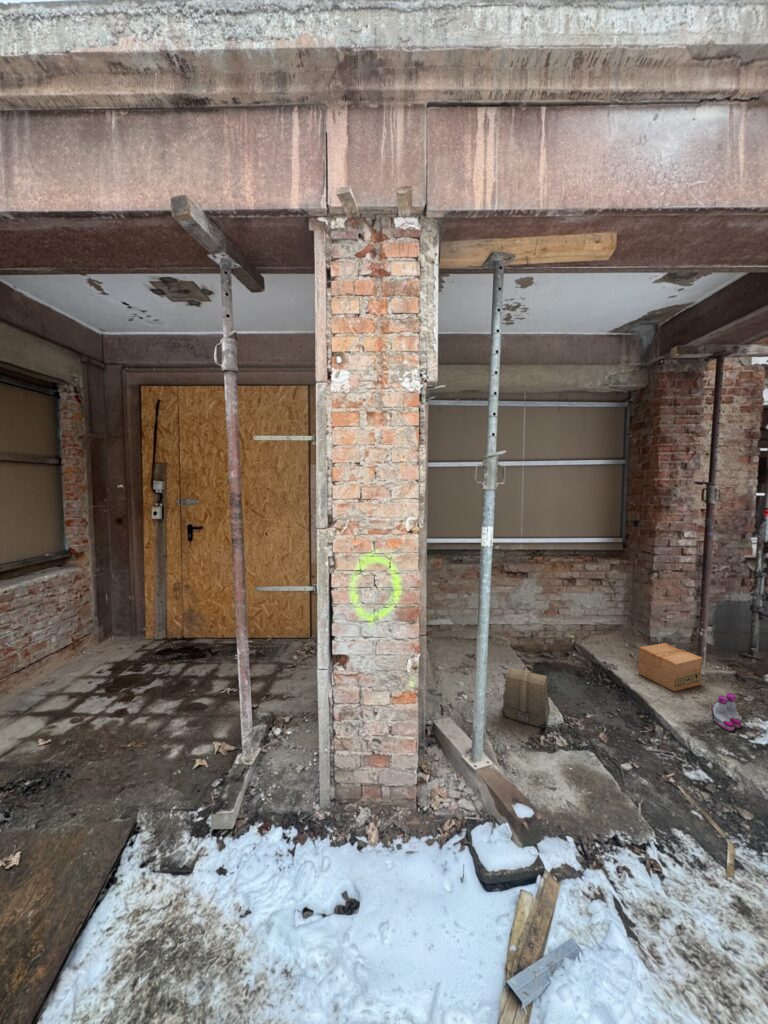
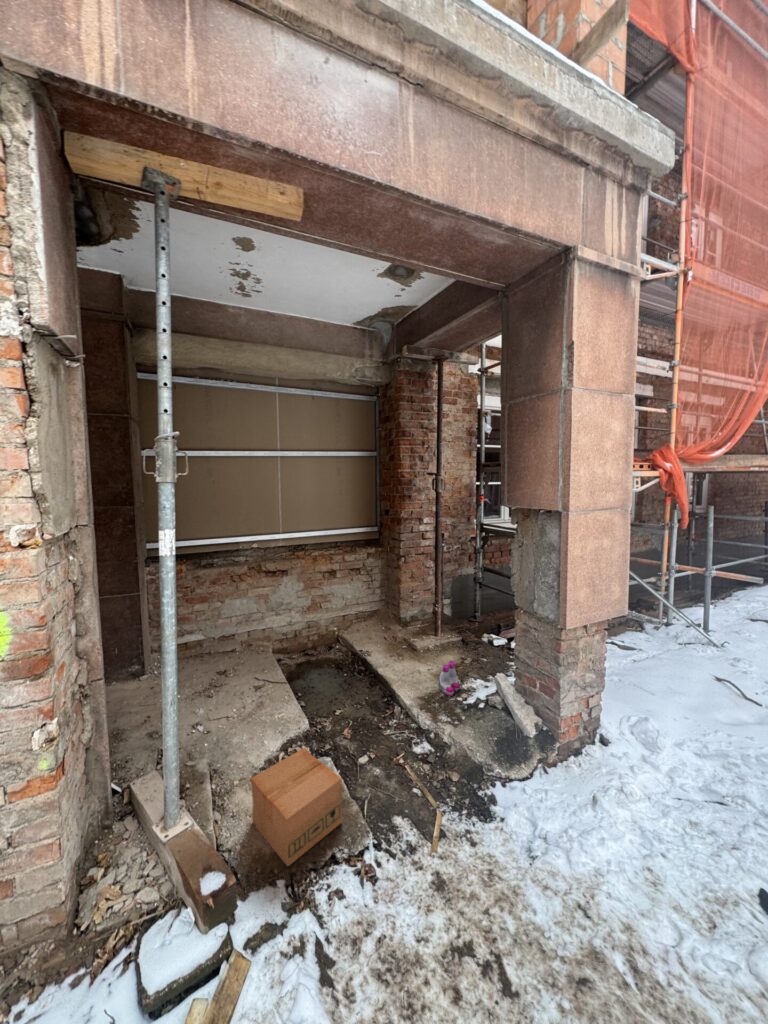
cardboard box: present [638,643,703,691] -> present [251,748,342,866]
backpack: present [502,665,550,728] -> none [238,676,293,743]

